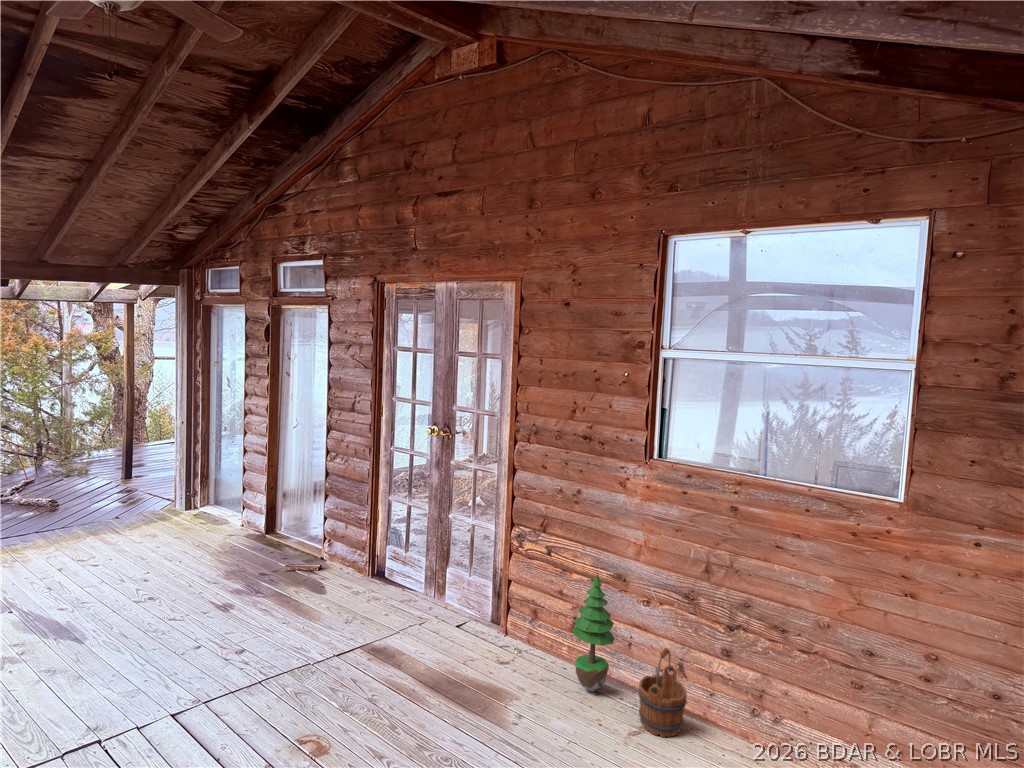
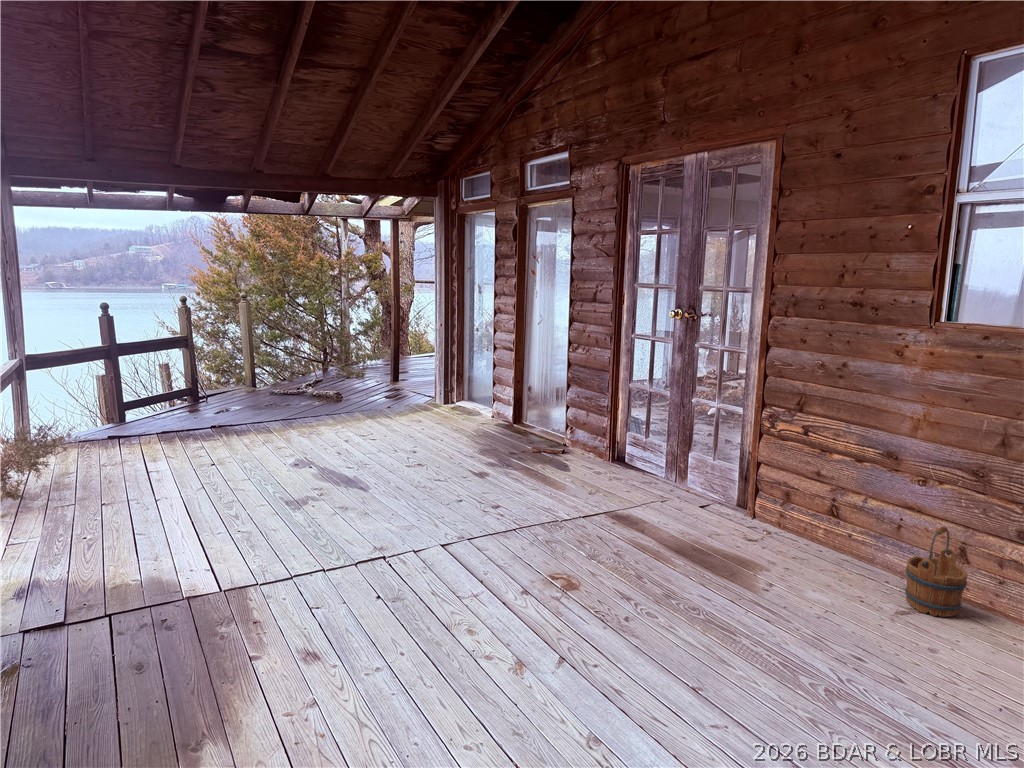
potted tree: present [572,574,614,692] -> none [828,447,880,570]

